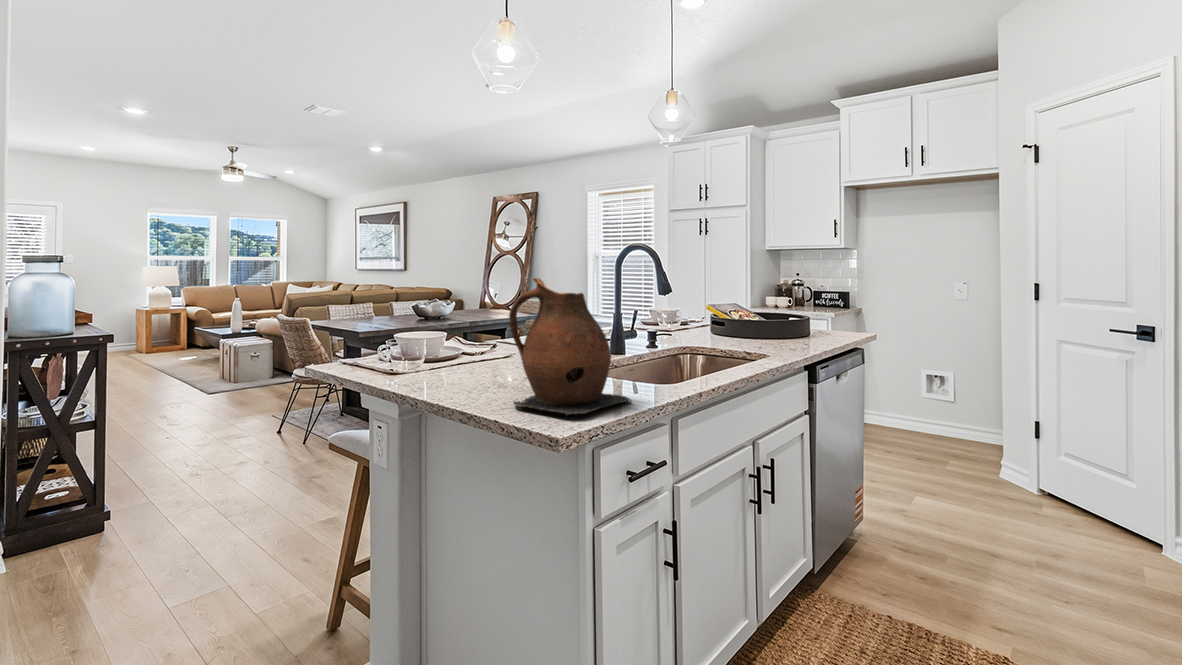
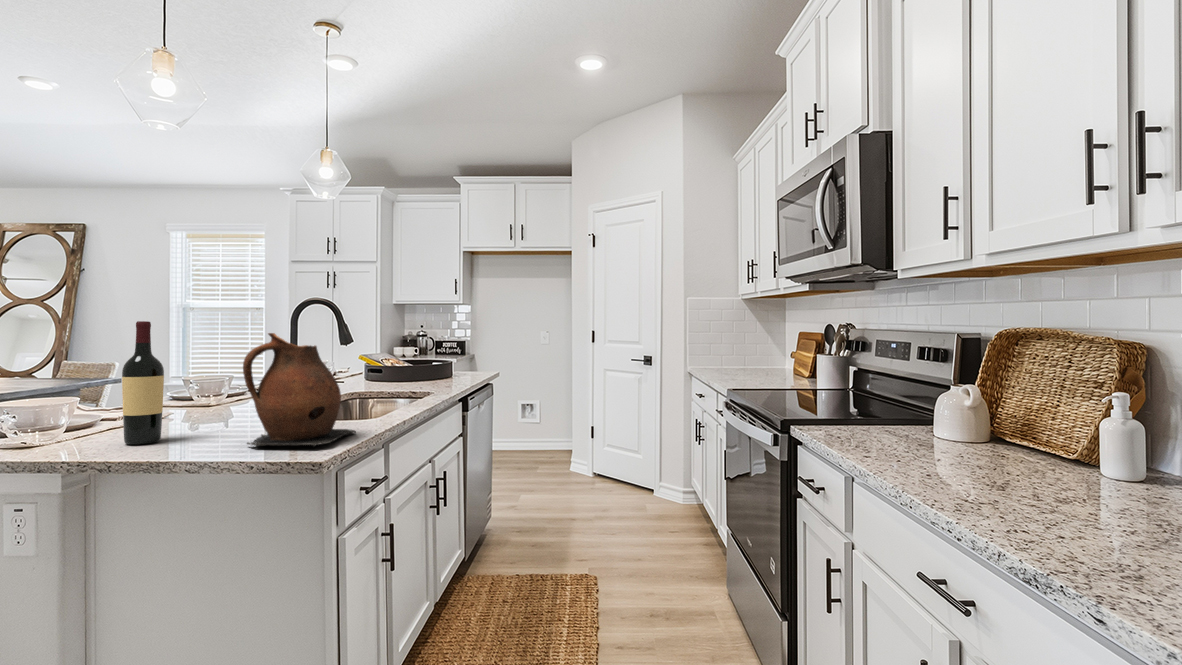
wine bottle: none [427,269,460,390] -> present [122,321,164,445]

